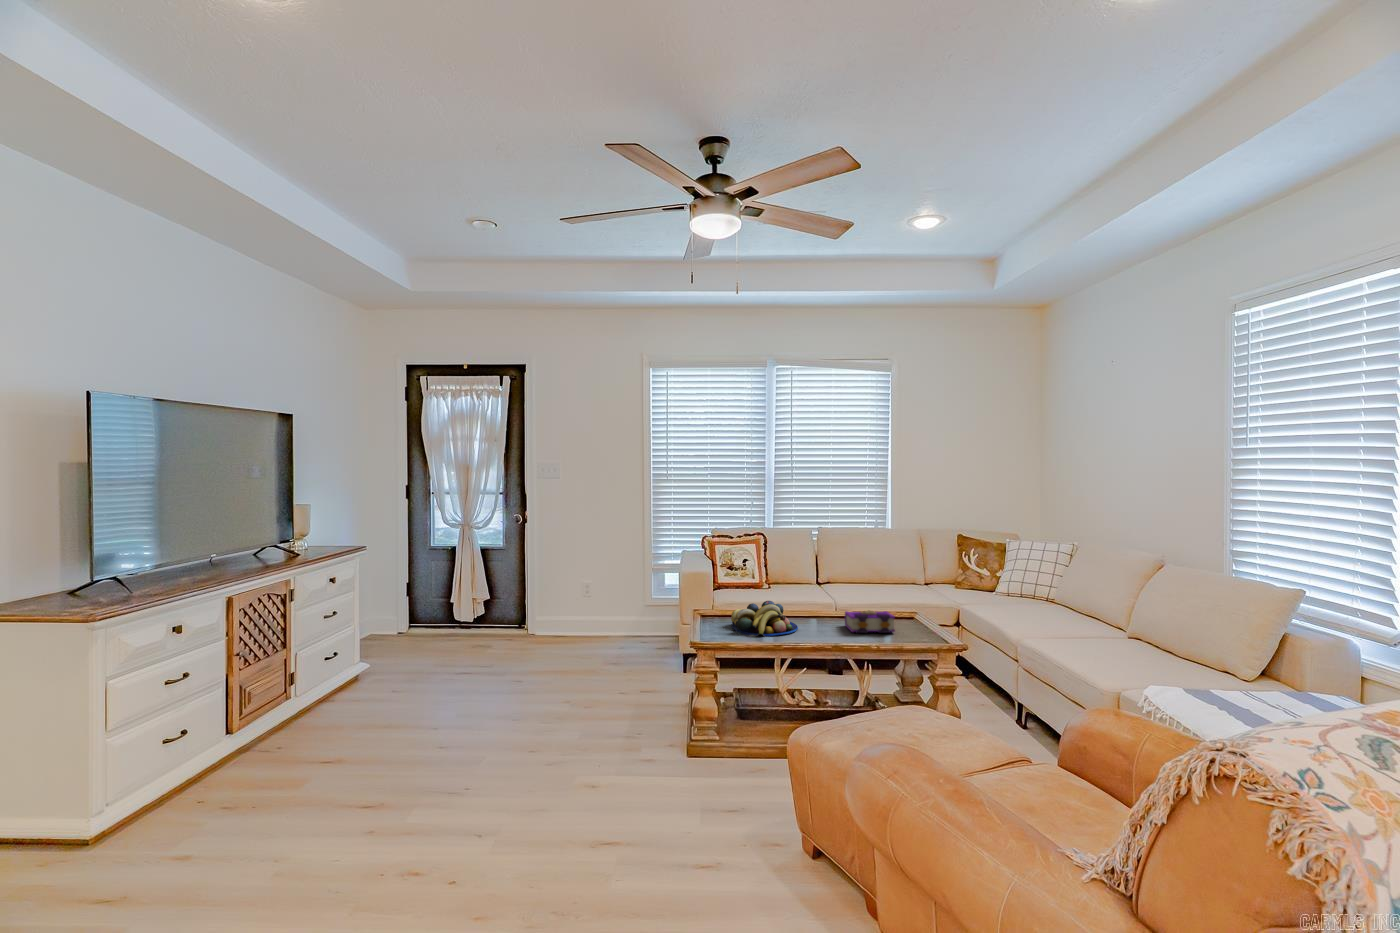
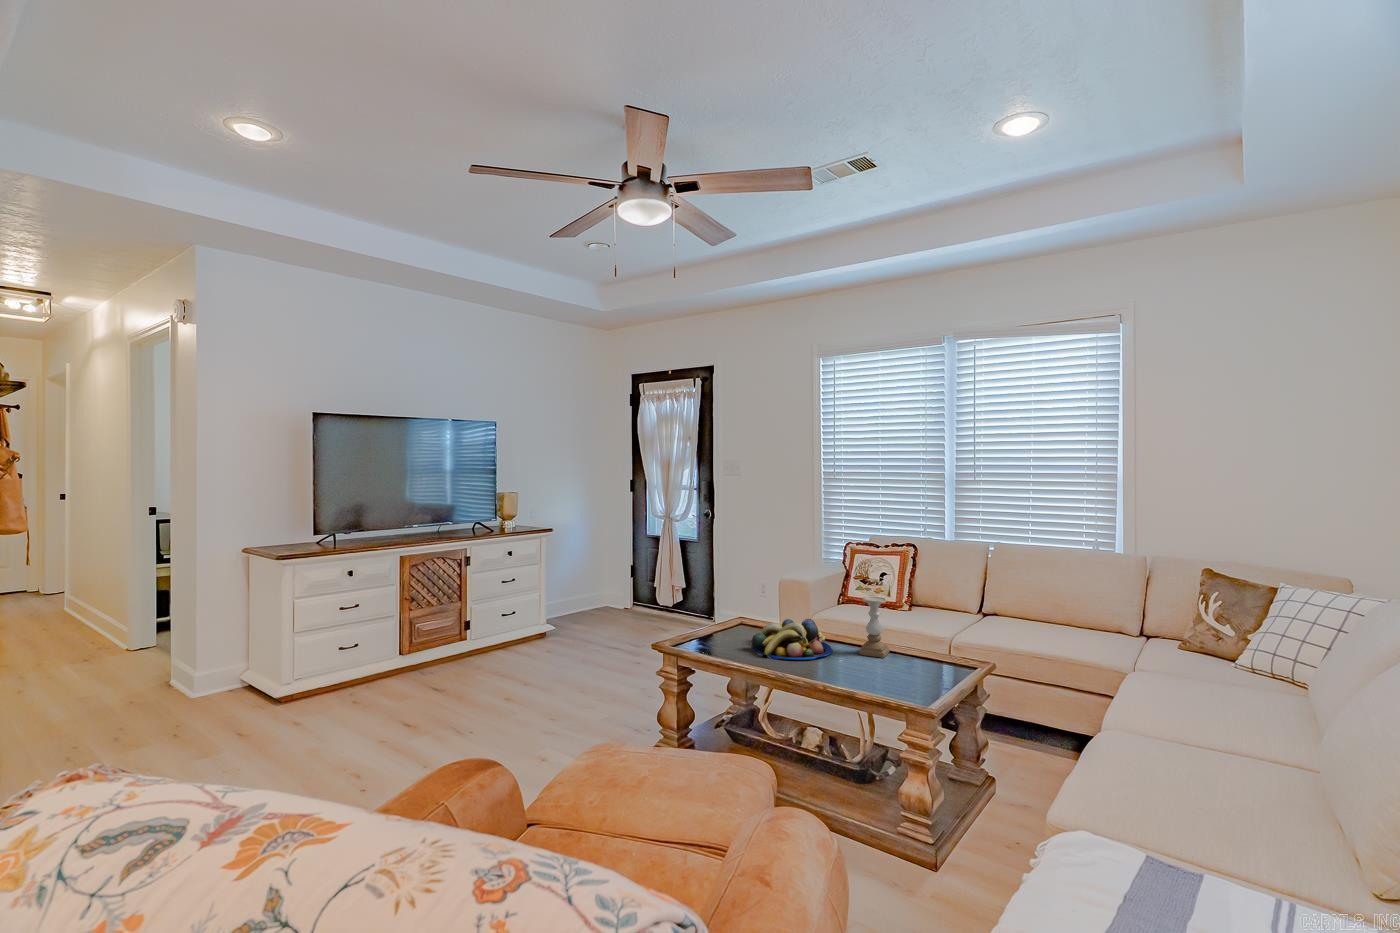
candle holder: none [808,576,832,623] -> present [859,597,889,658]
book: present [845,611,895,633] -> none [876,646,947,683]

